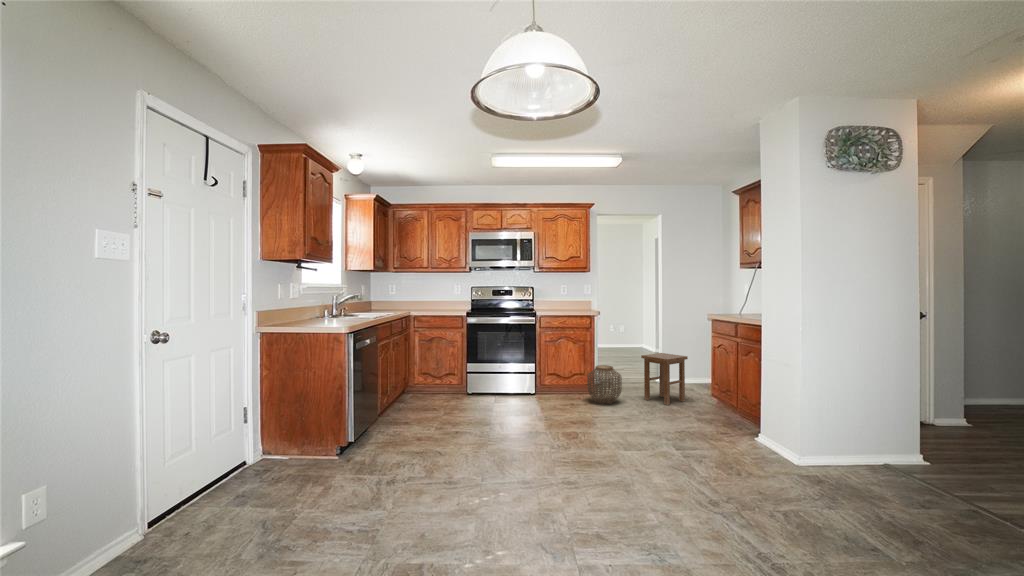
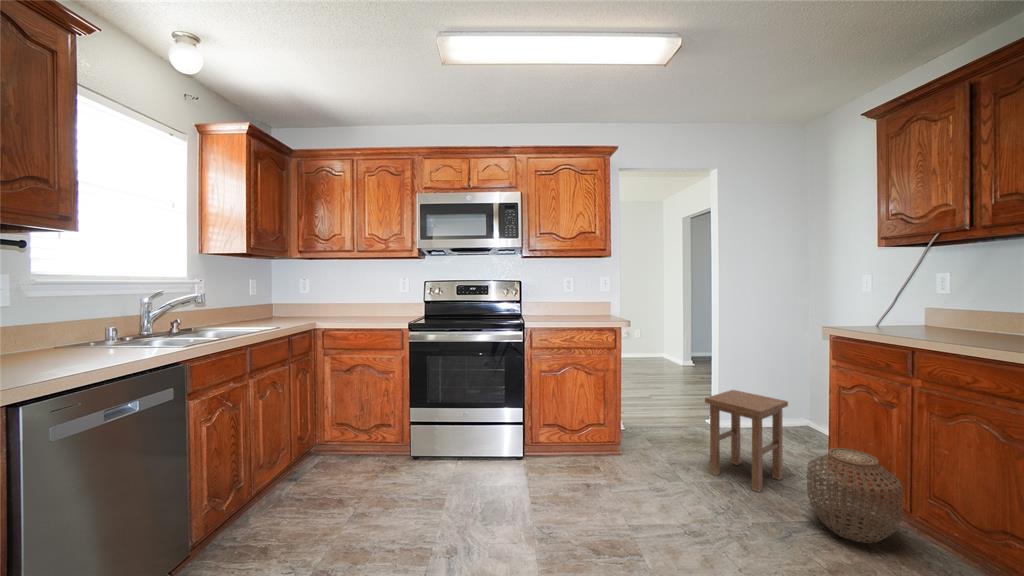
woven basket: present [587,365,622,404] -> present [807,448,903,543]

